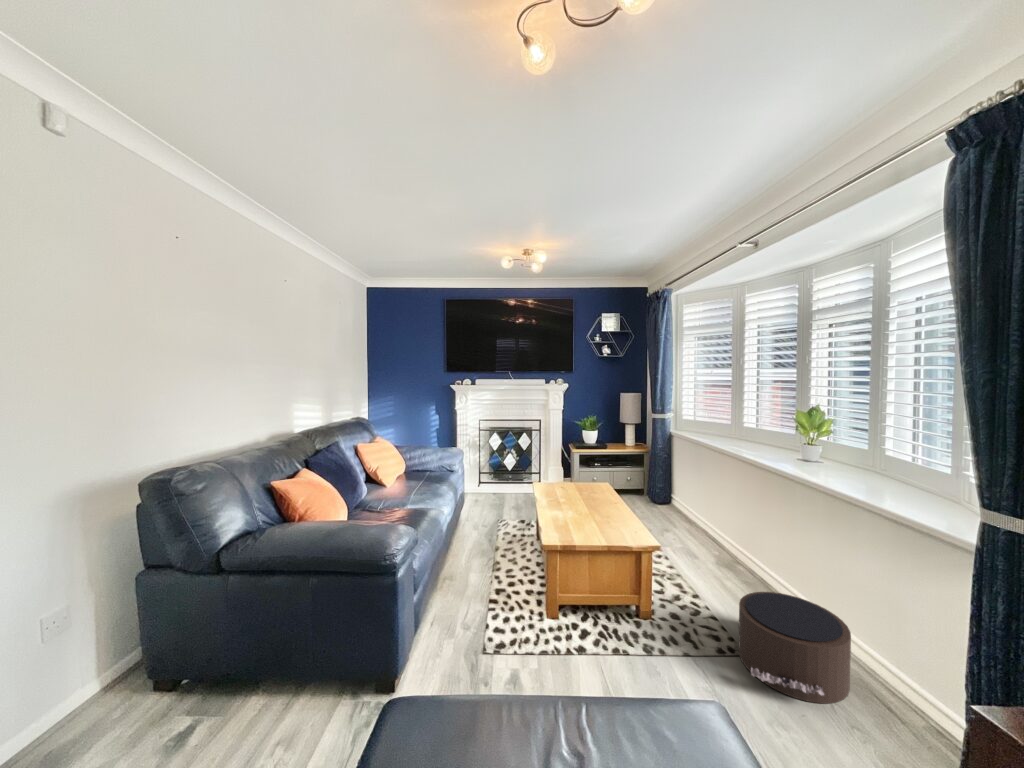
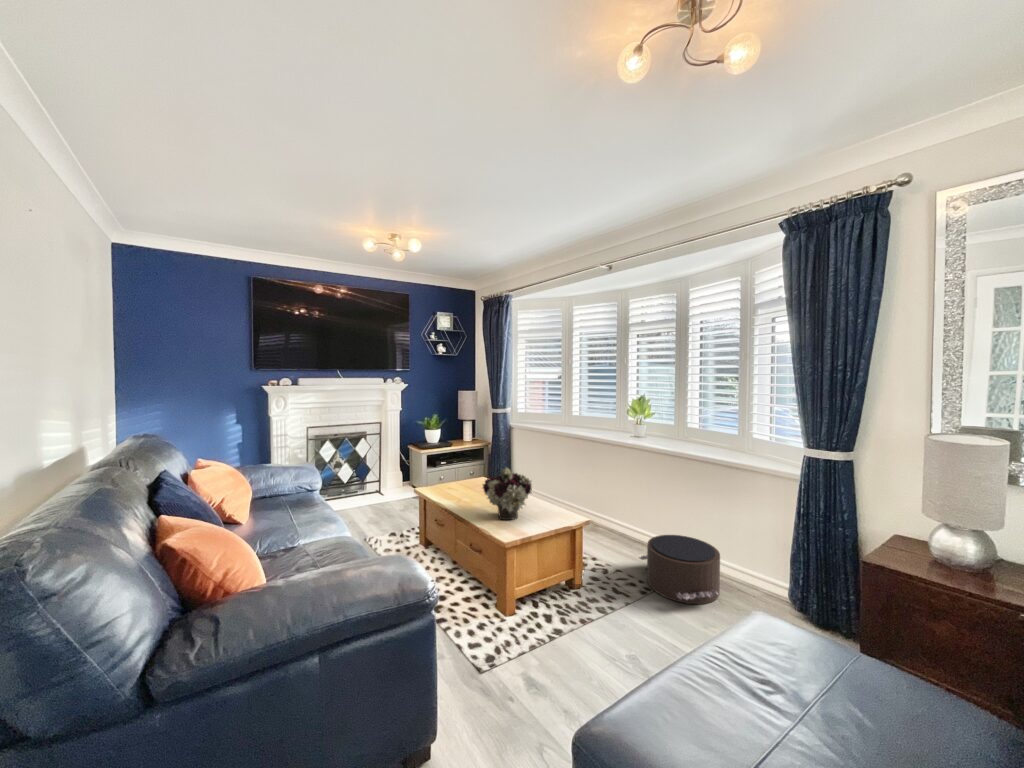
flower arrangement: none [556,471,601,526] -> present [483,468,532,520]

